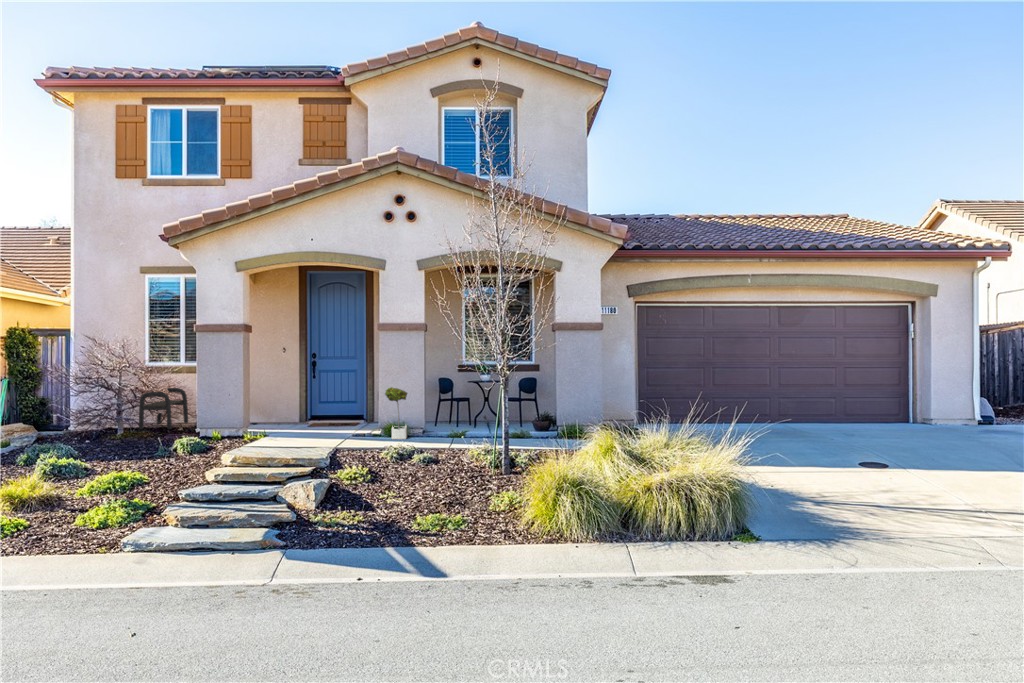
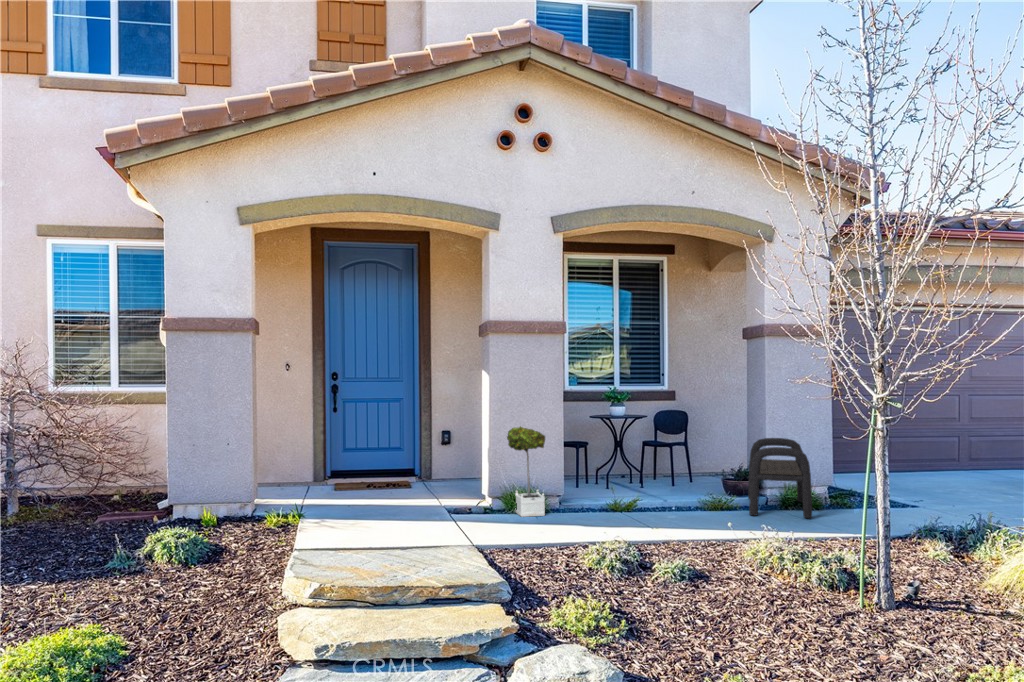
bench: present [139,388,188,430] -> present [748,438,812,518]

